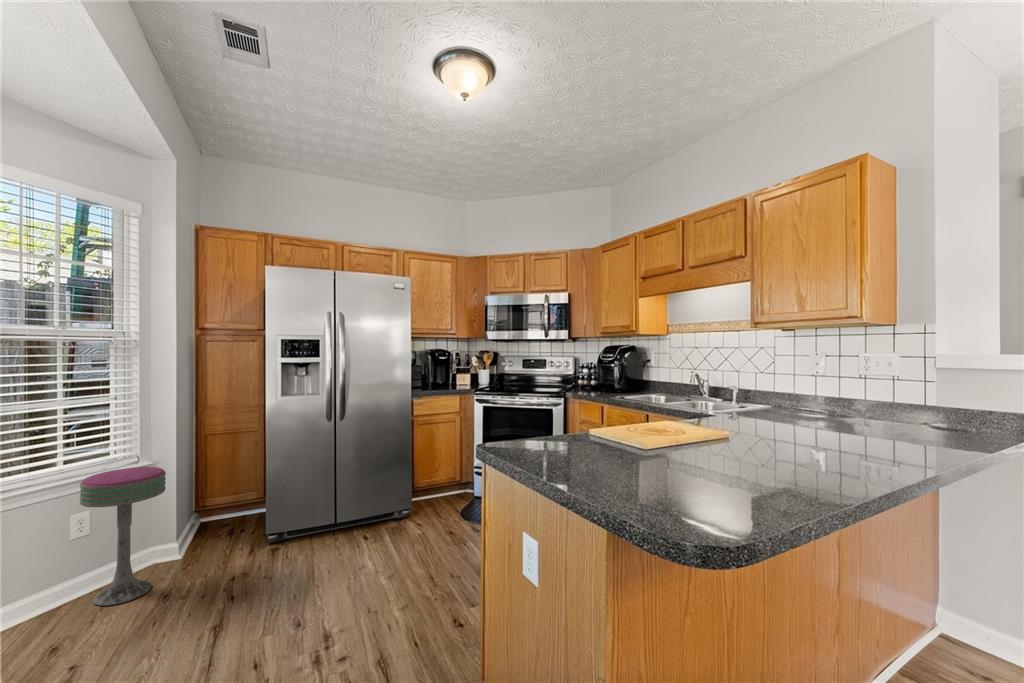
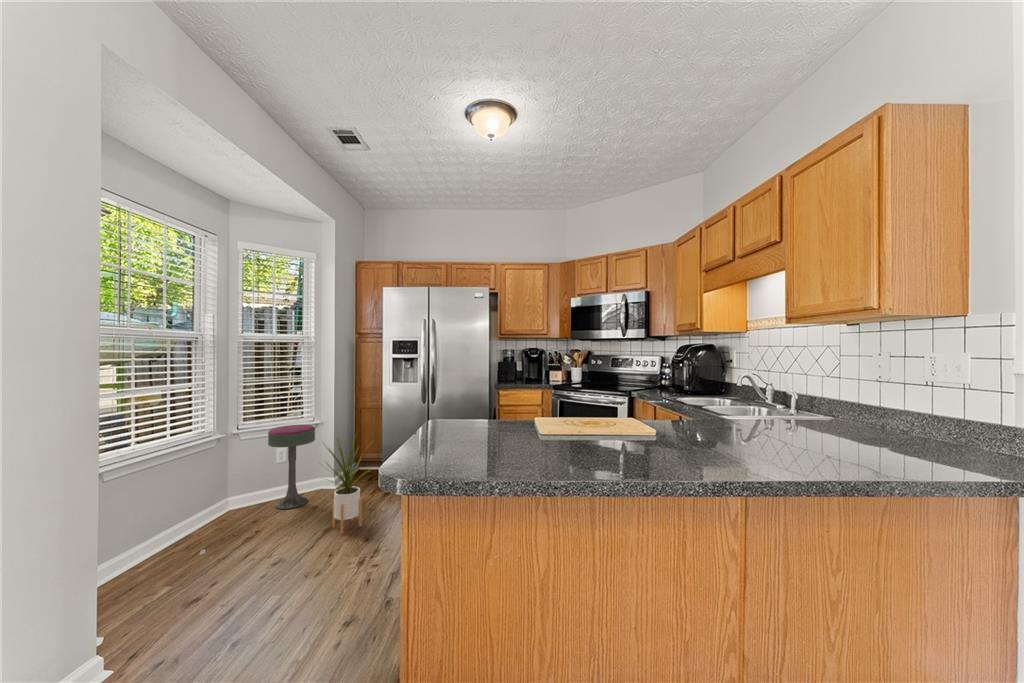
house plant: none [220,462,302,612] -> present [323,436,371,534]

